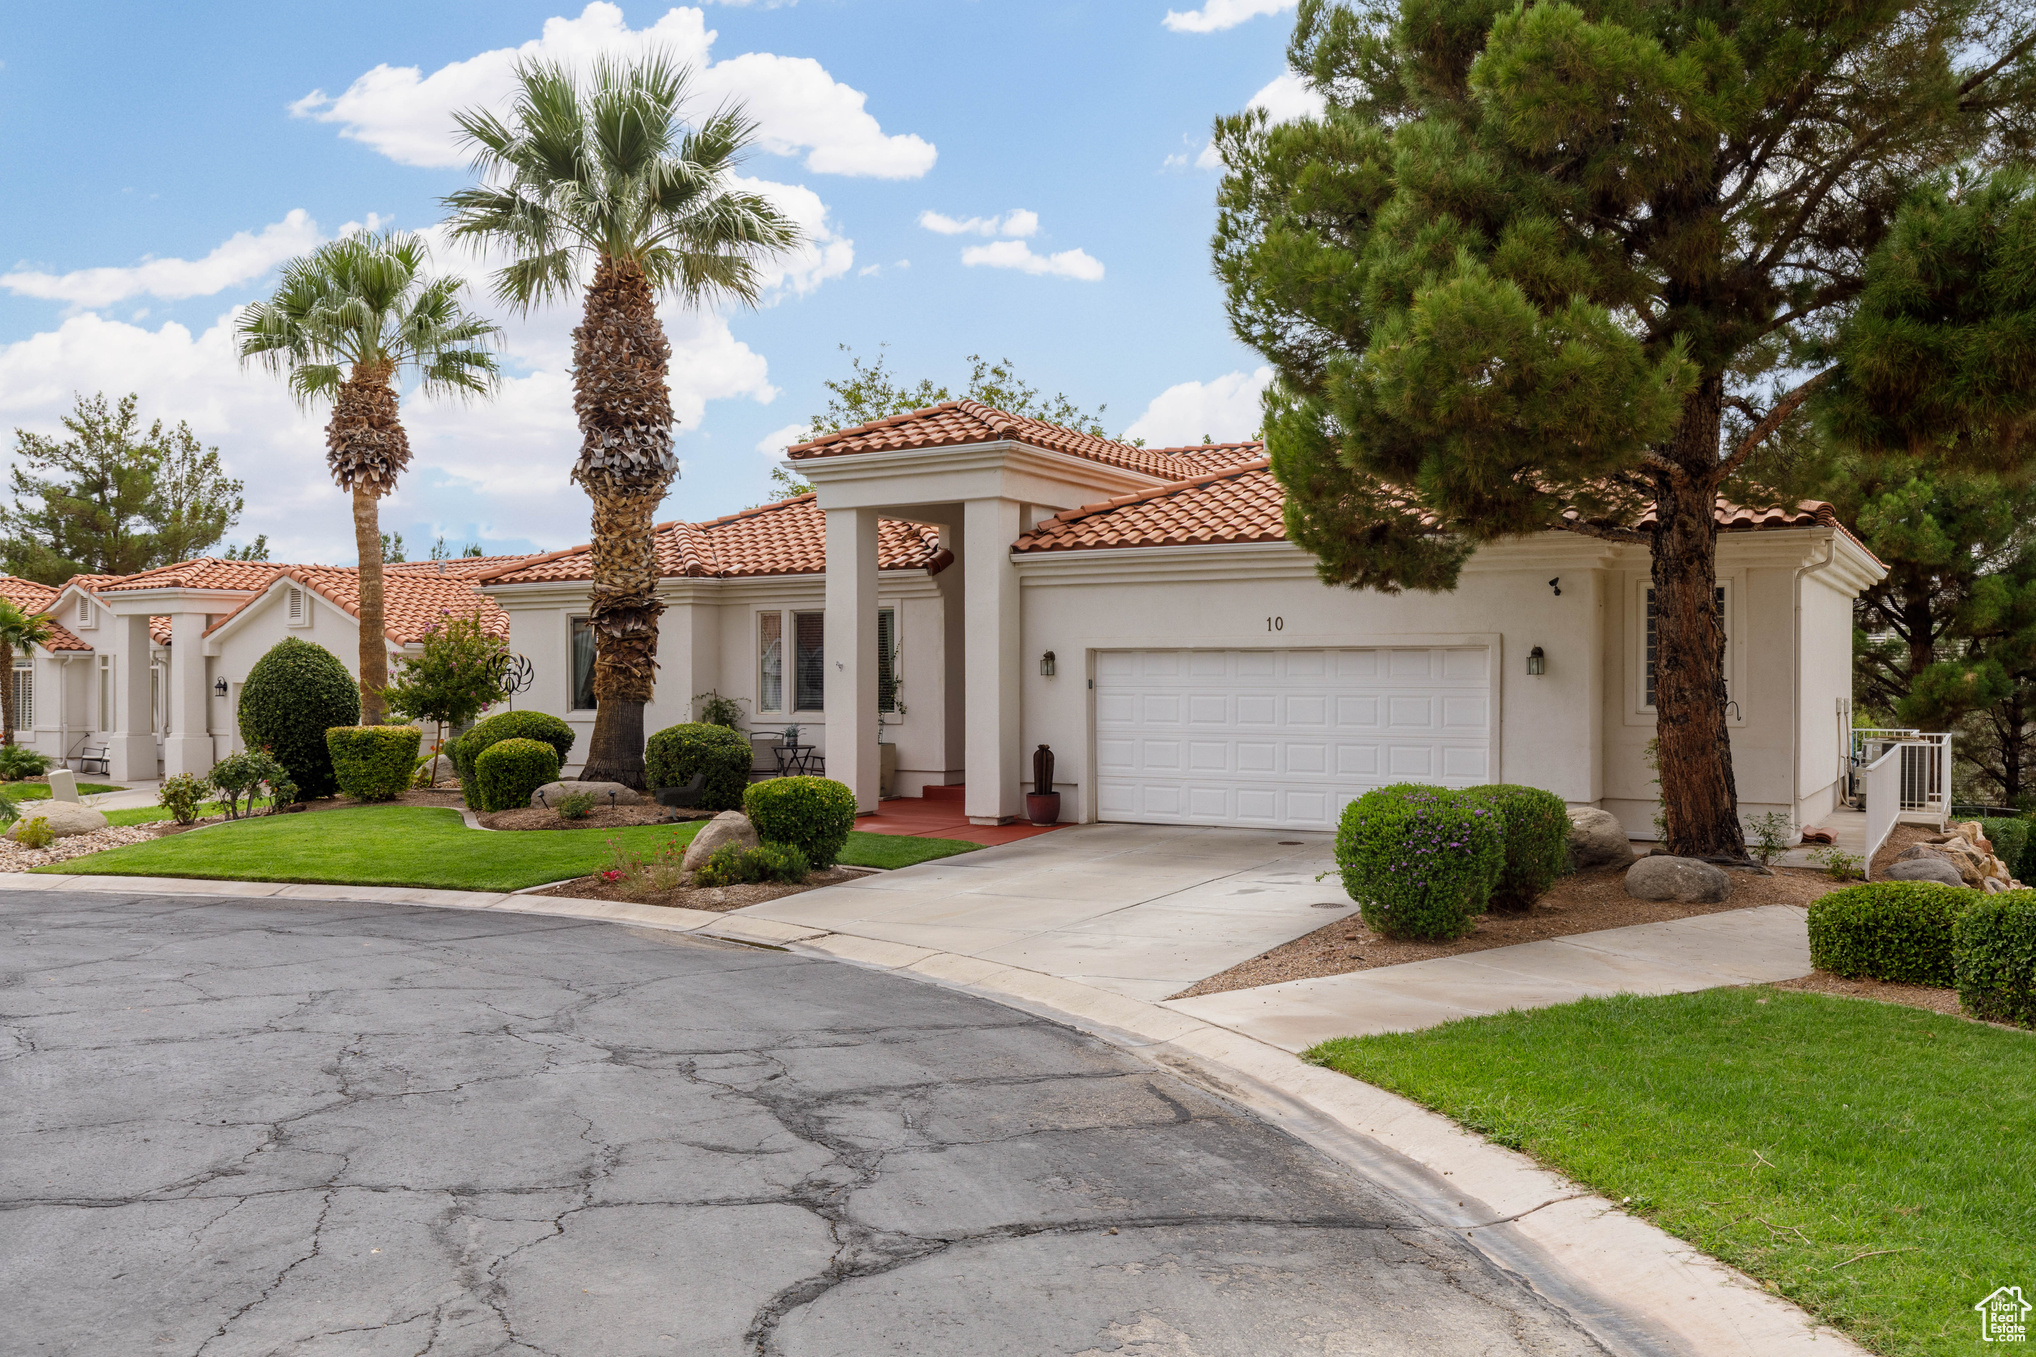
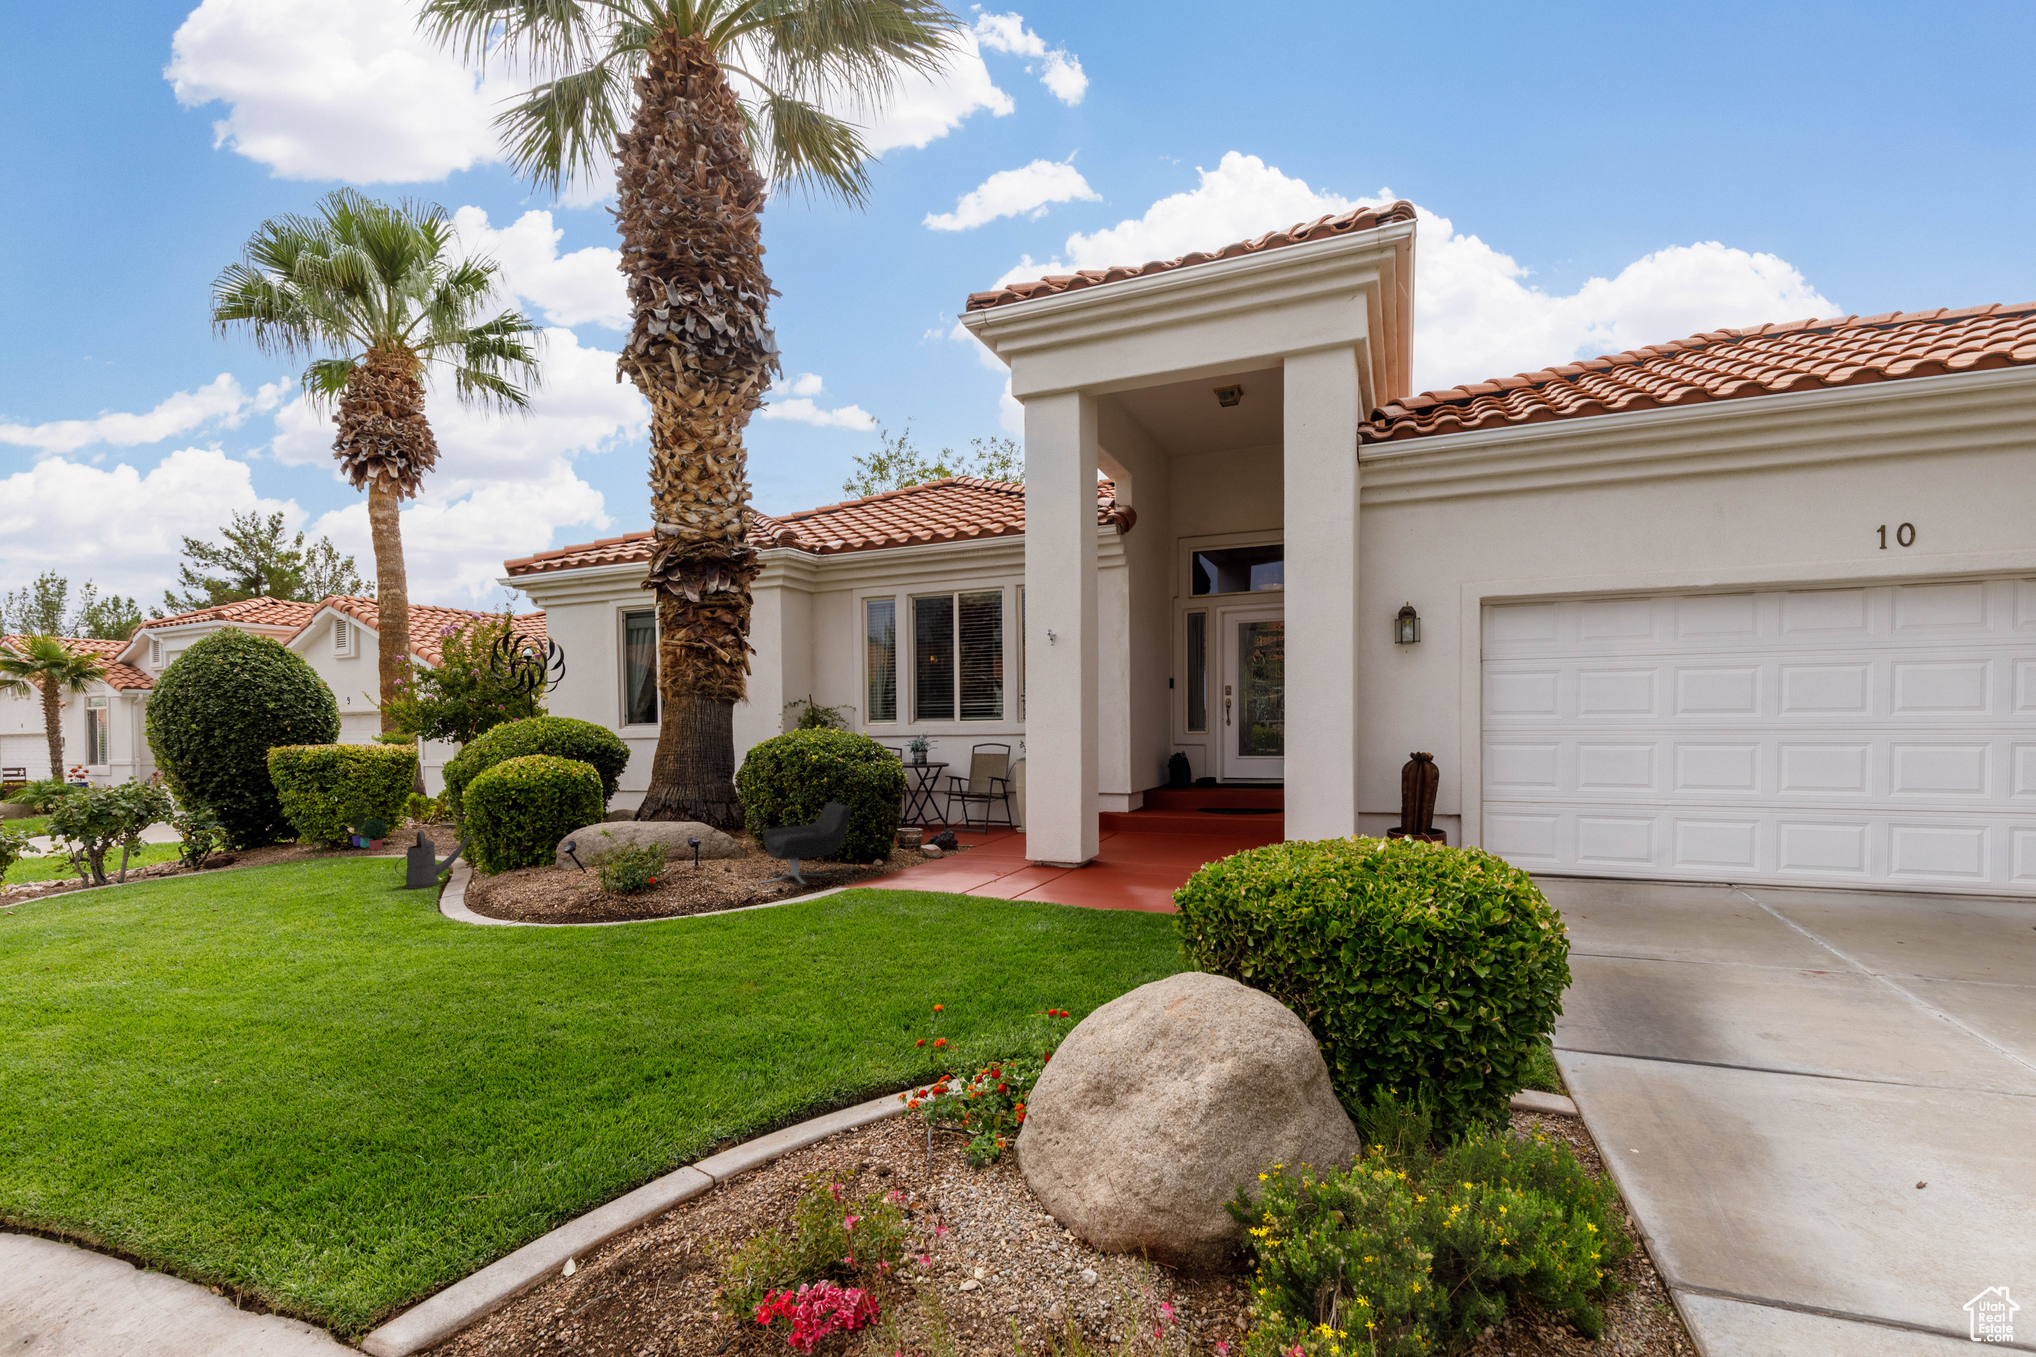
potted plant: none [384,760,414,800] -> present [349,793,387,850]
watering can: none [444,783,485,816] -> present [395,831,472,889]

